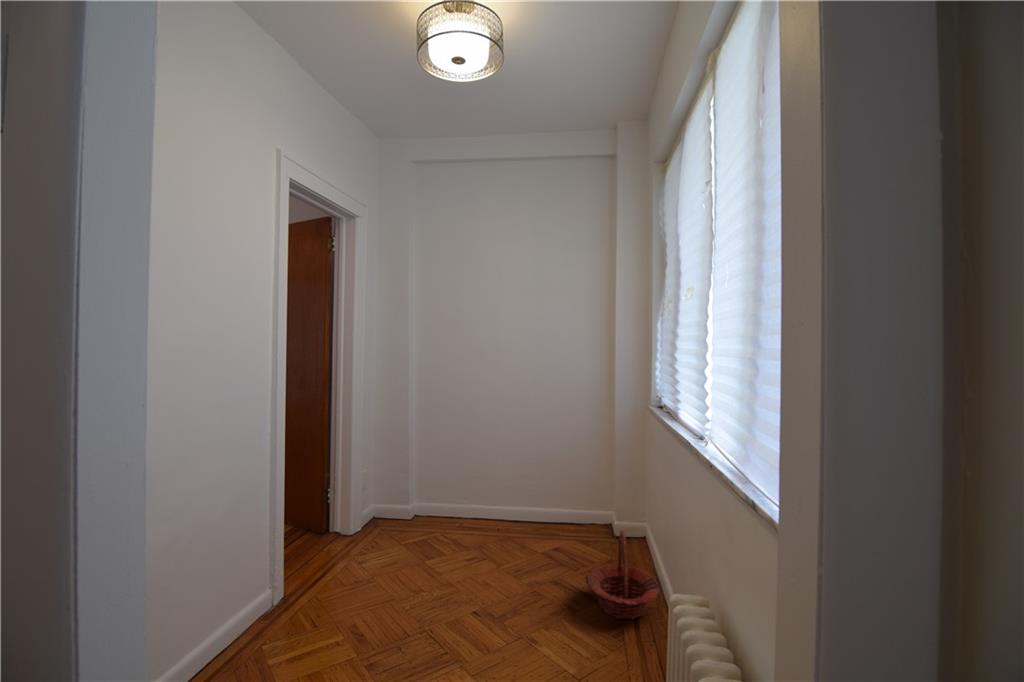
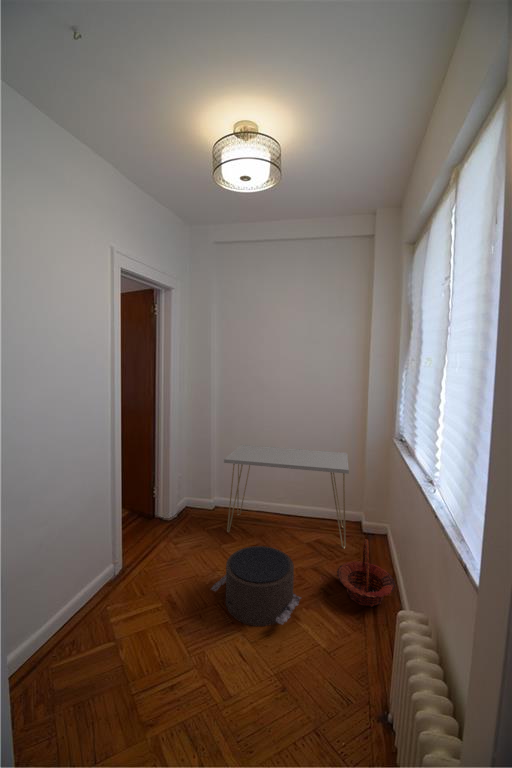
console table: none [429,427,596,555] -> present [224,445,349,548]
pouf: none [414,550,540,654] -> present [211,546,301,626]

